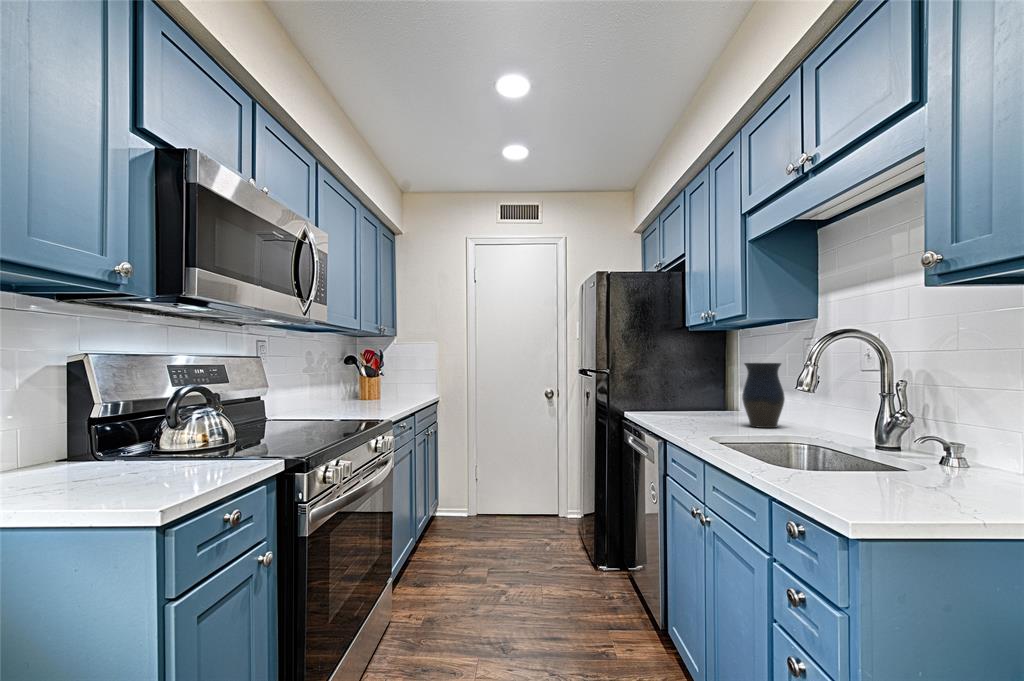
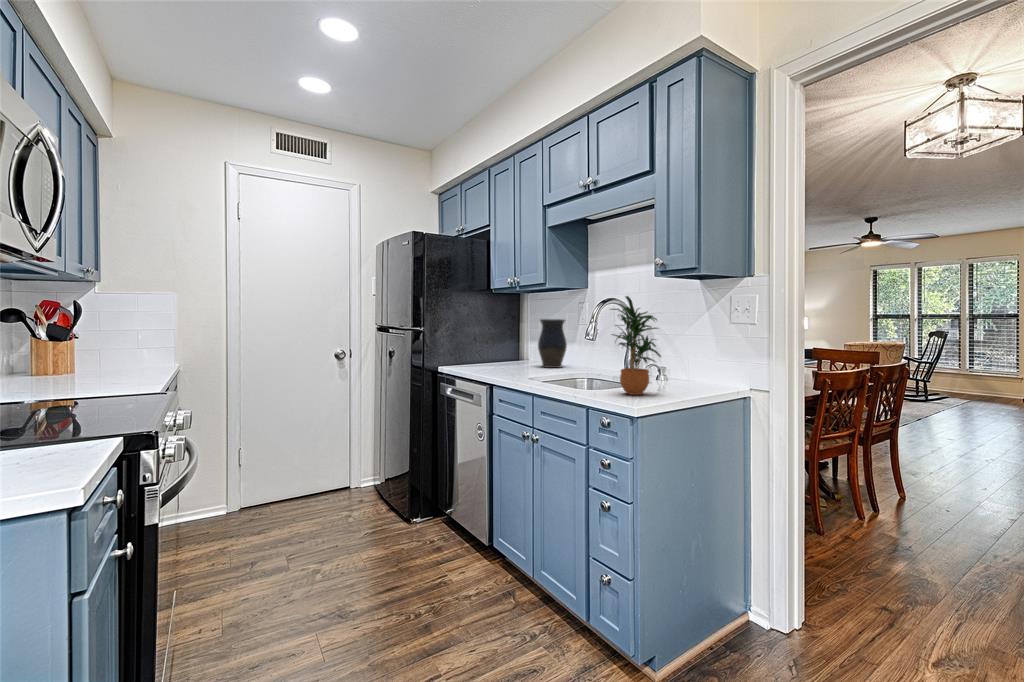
potted plant: none [834,318,947,494] -> present [610,296,661,395]

